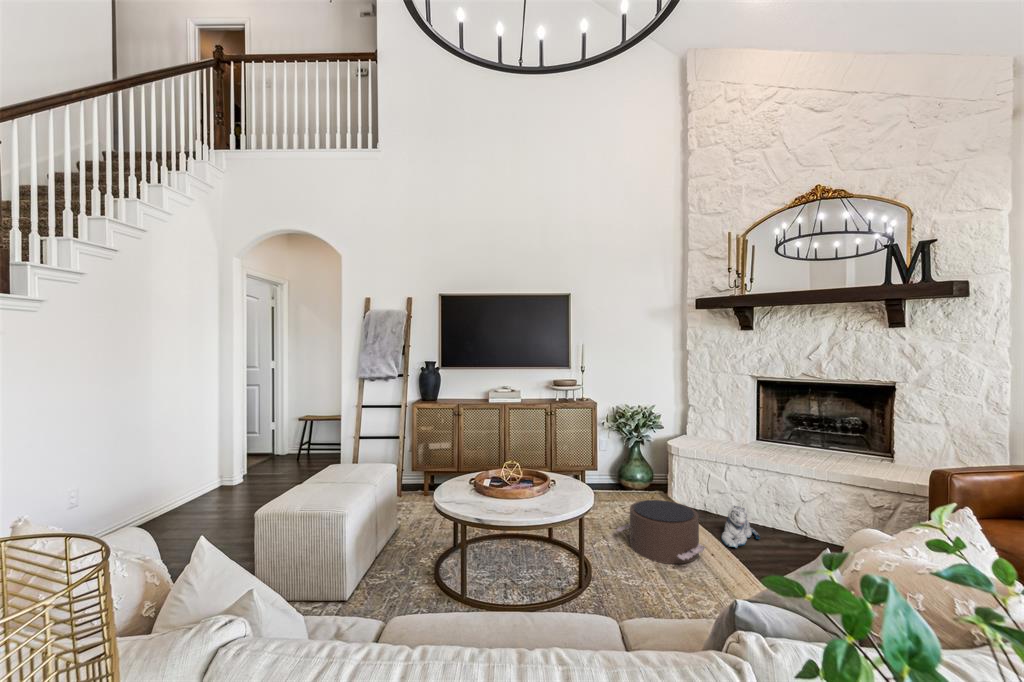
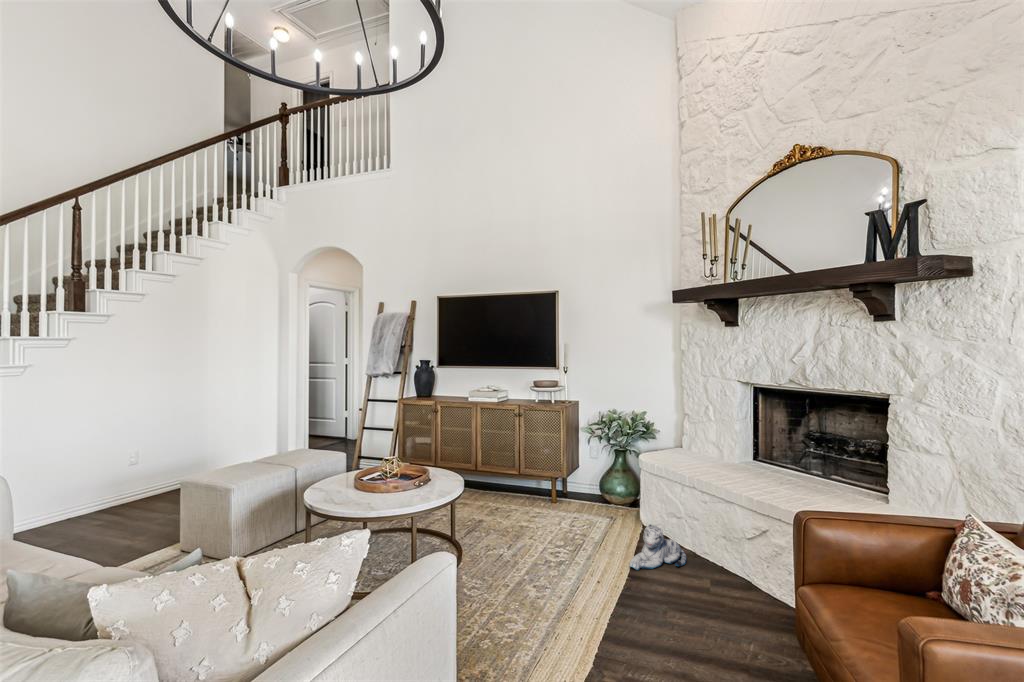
pouf: present [616,500,706,564] -> none [522,506,593,572]

